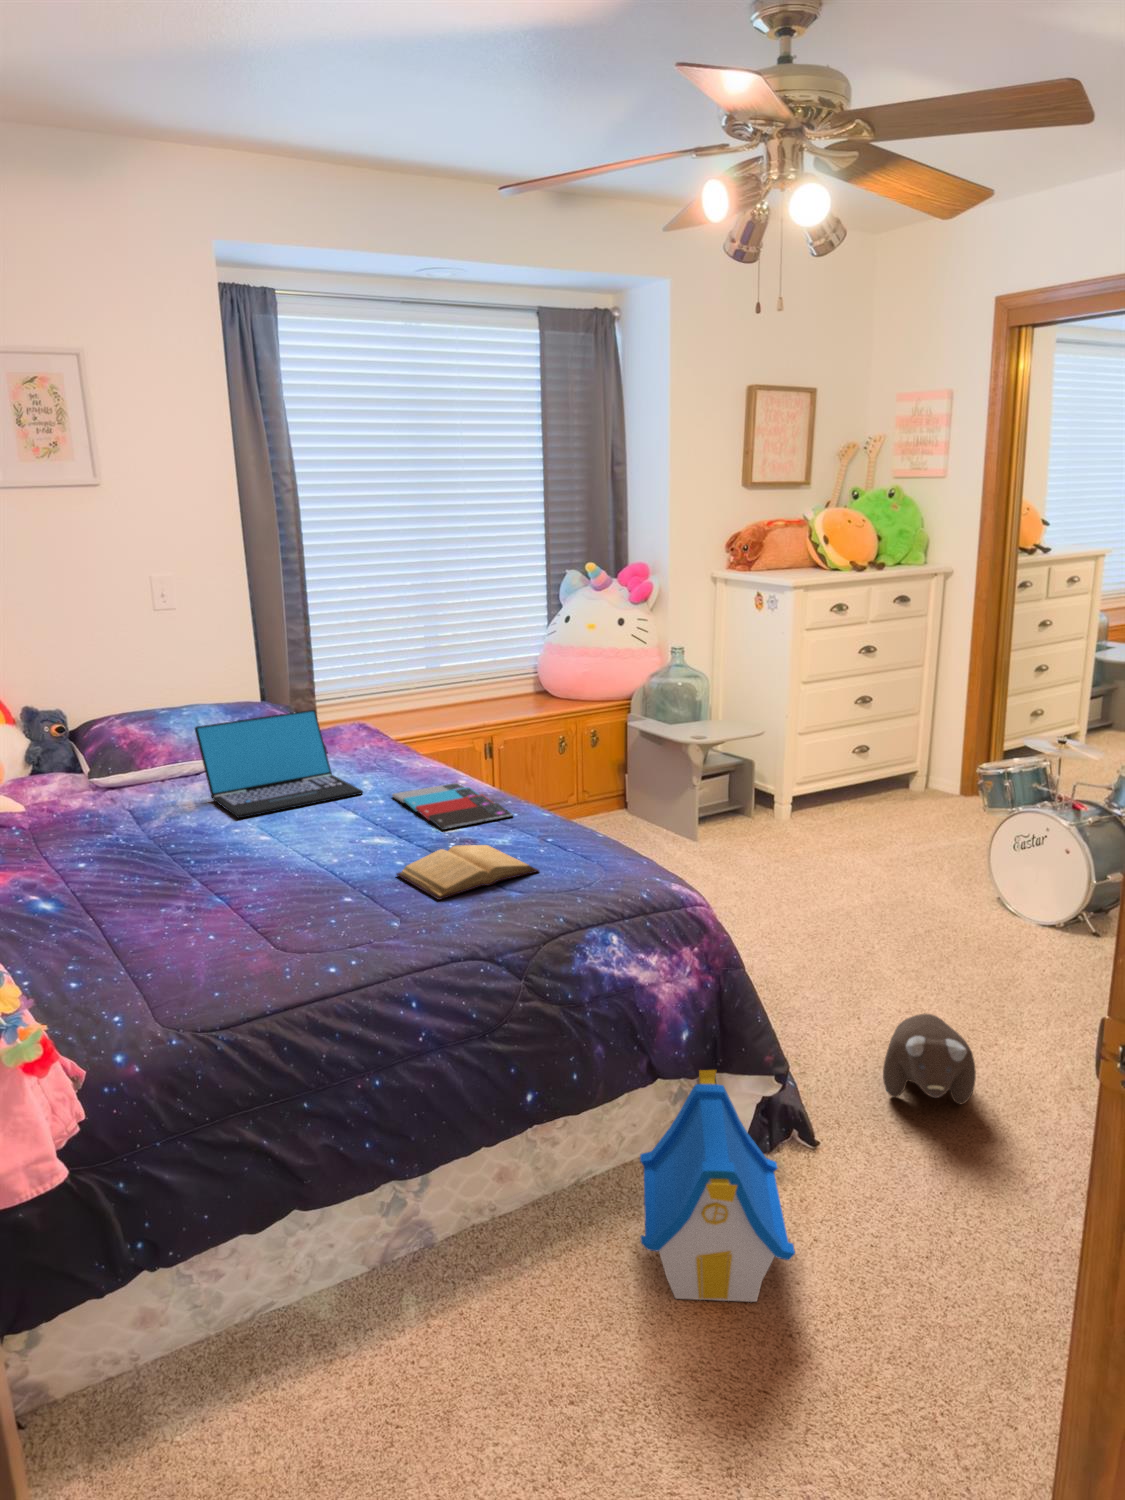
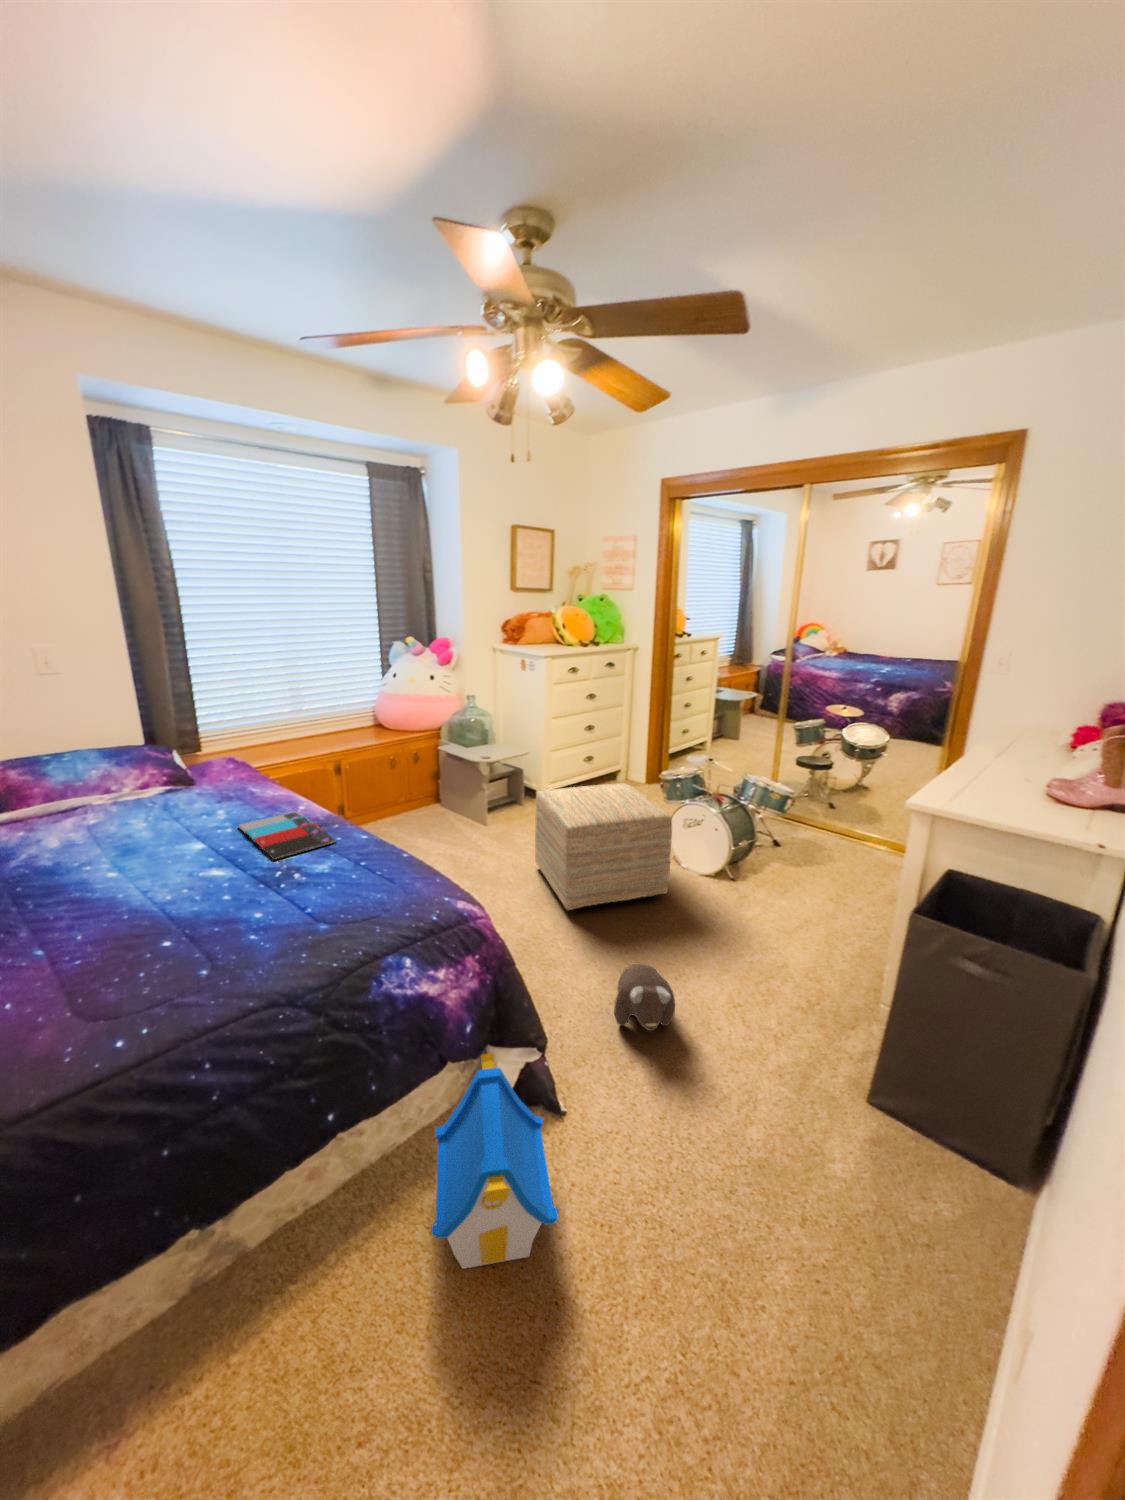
laptop: present [195,710,363,818] -> none [52,756,214,859]
ottoman: none [771,778,989,956] -> present [535,783,672,910]
book: present [397,845,539,900] -> none [218,876,349,942]

